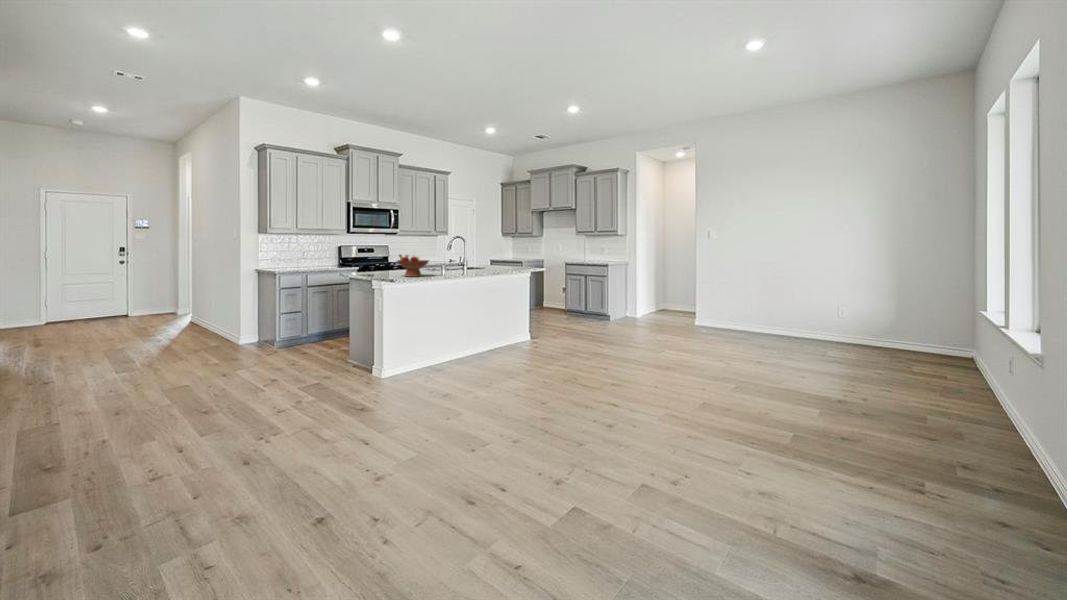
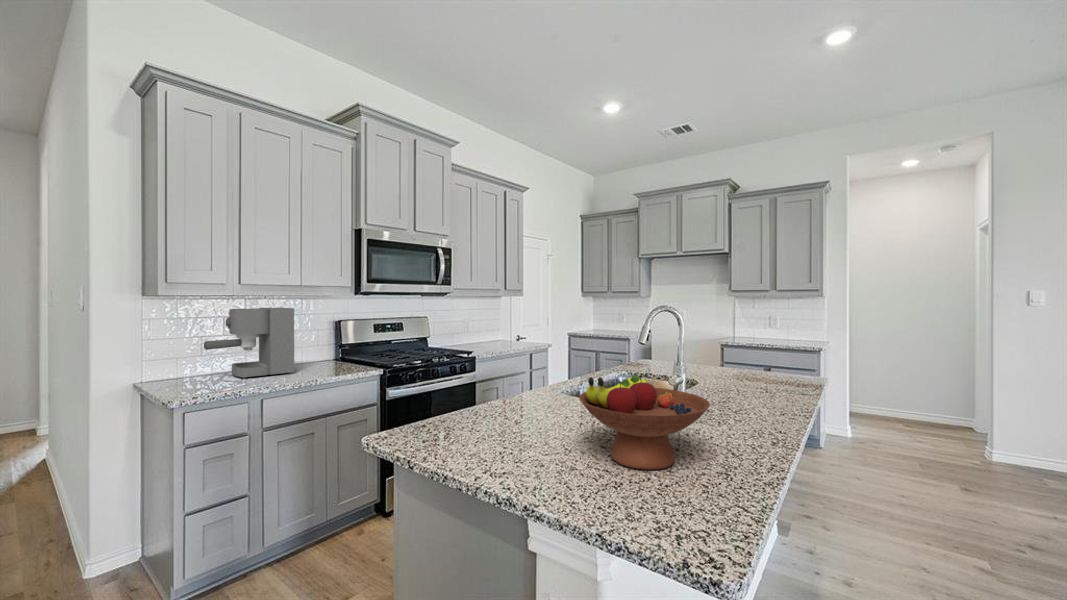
coffee maker: none [287,238,322,267] -> present [204,307,294,379]

